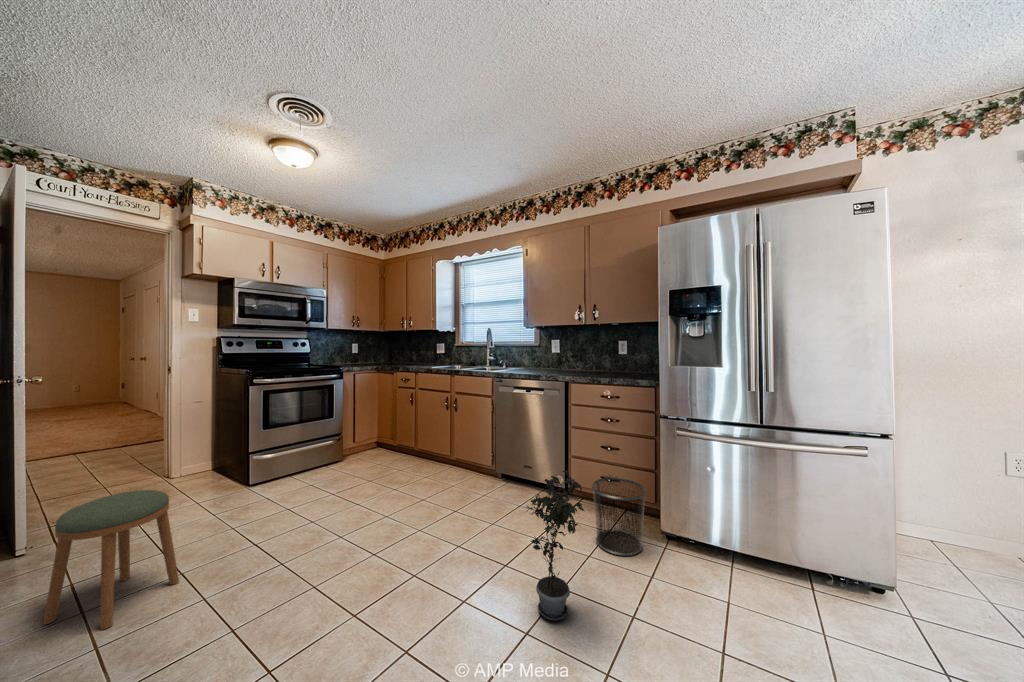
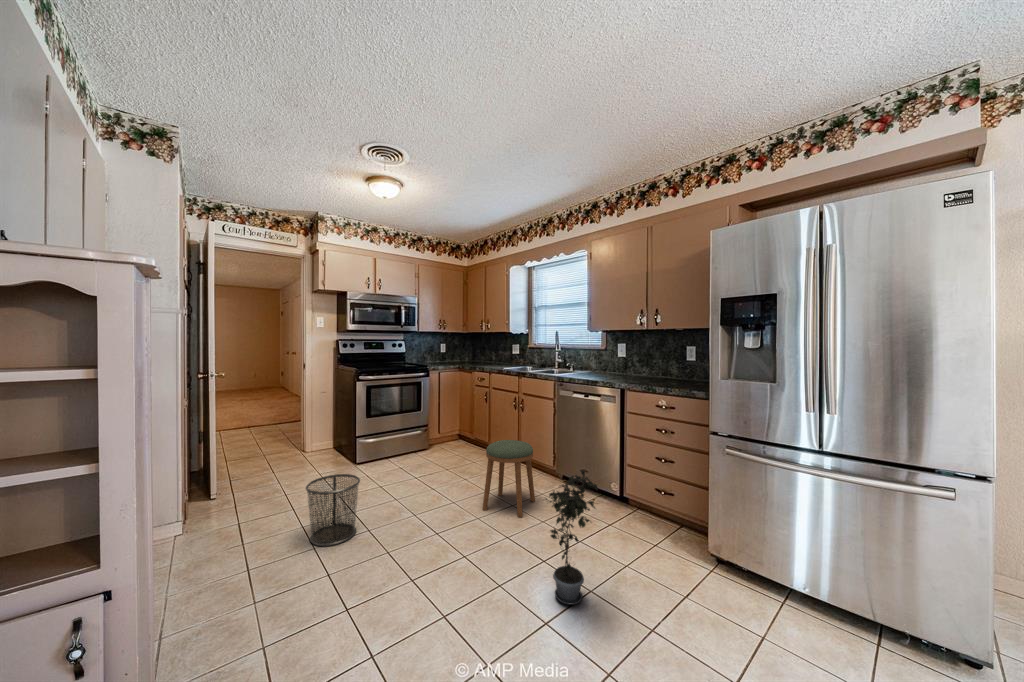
trash can: present [592,478,647,556] -> present [306,474,360,546]
stool: present [43,490,179,630] -> present [483,440,535,517]

